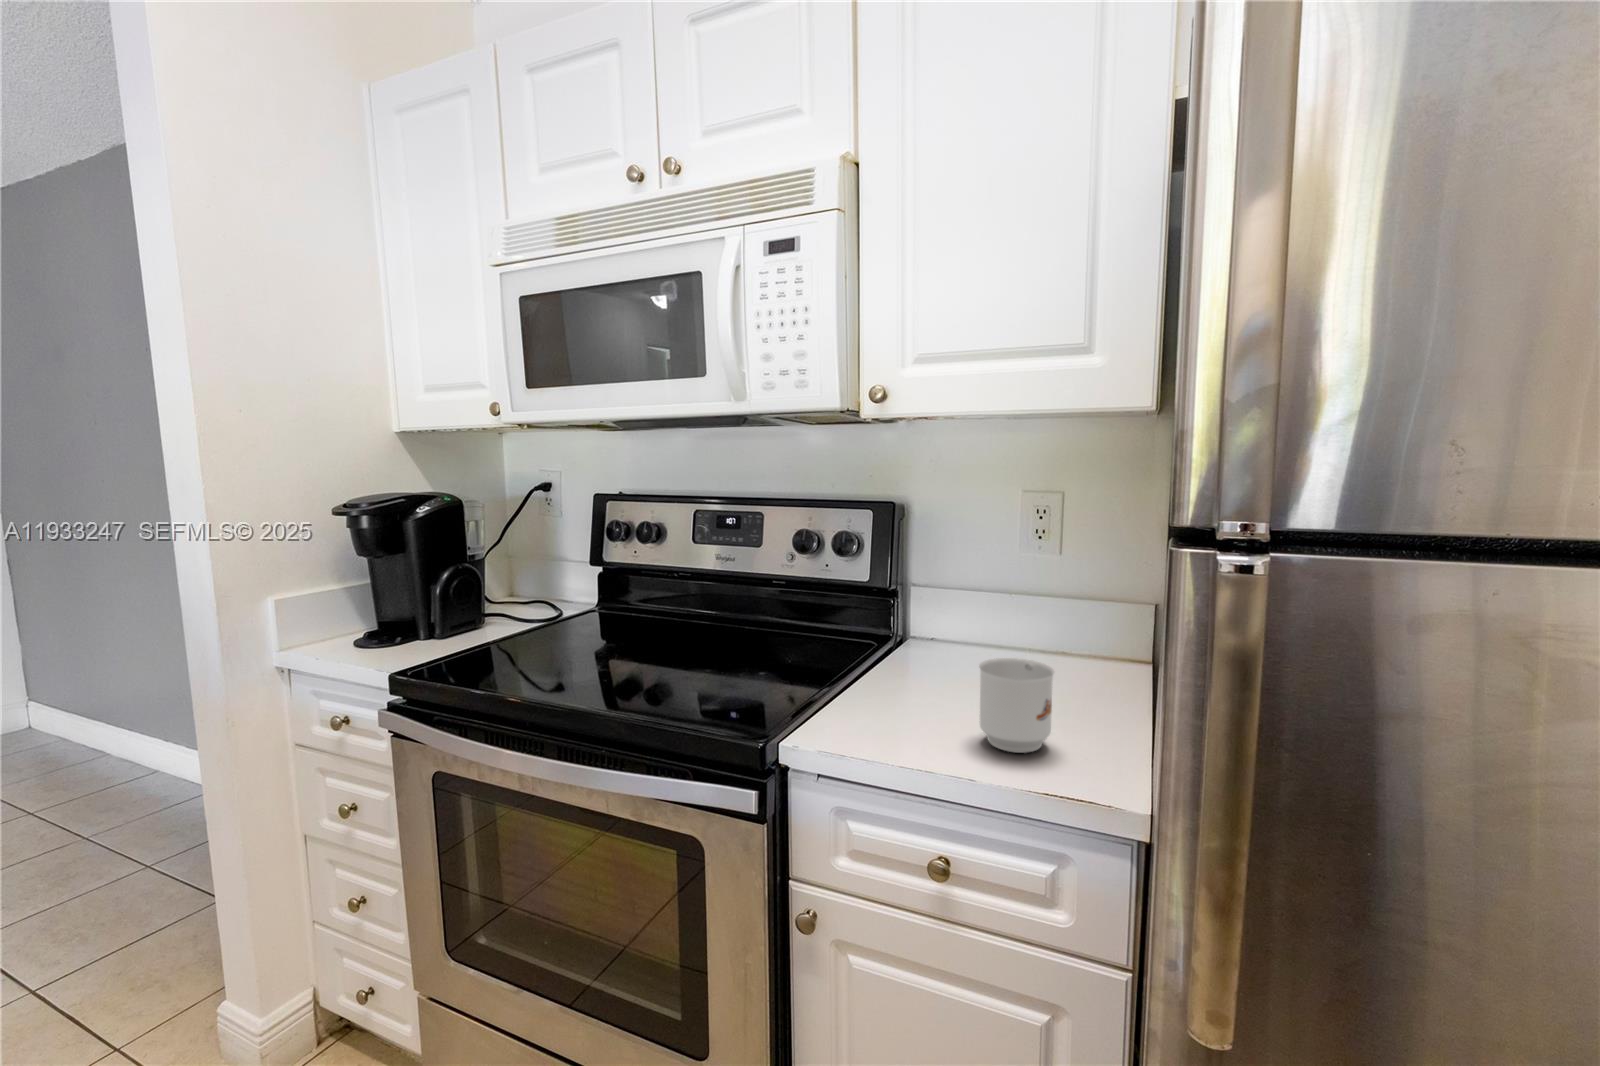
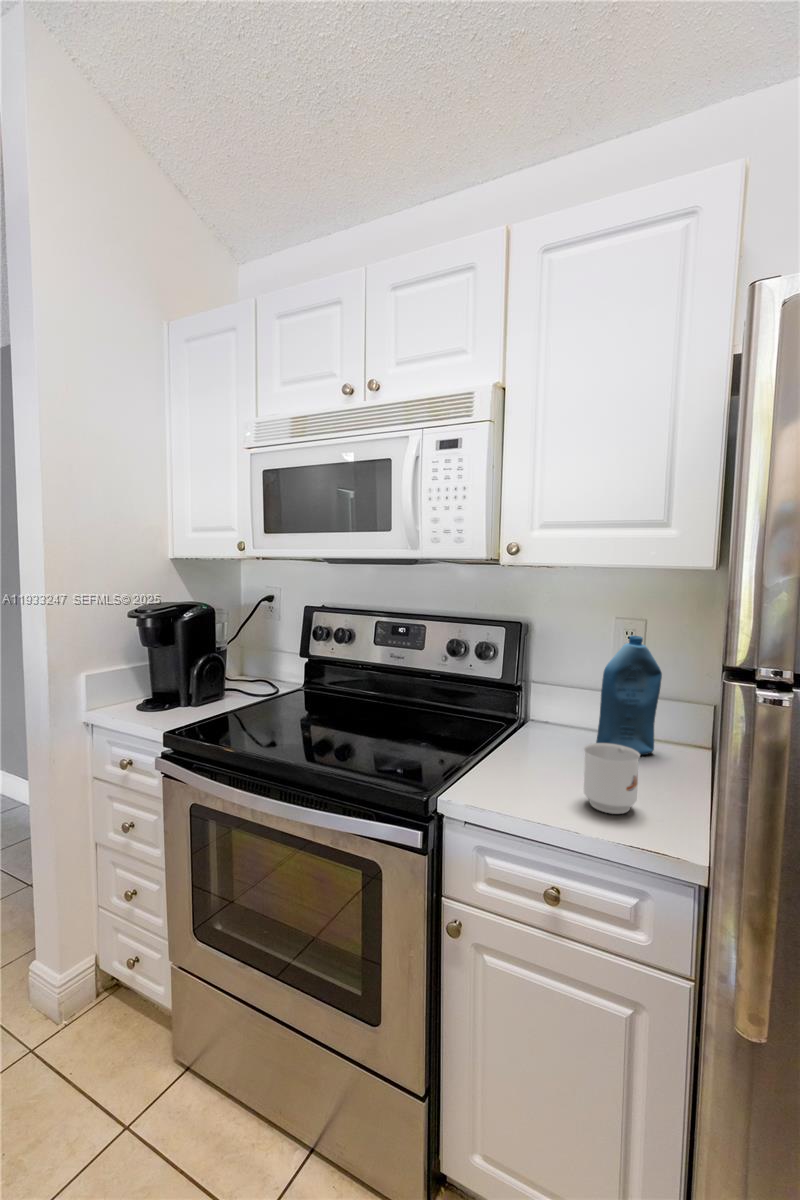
bottle: none [997,513,1084,675] -> present [596,636,662,755]

